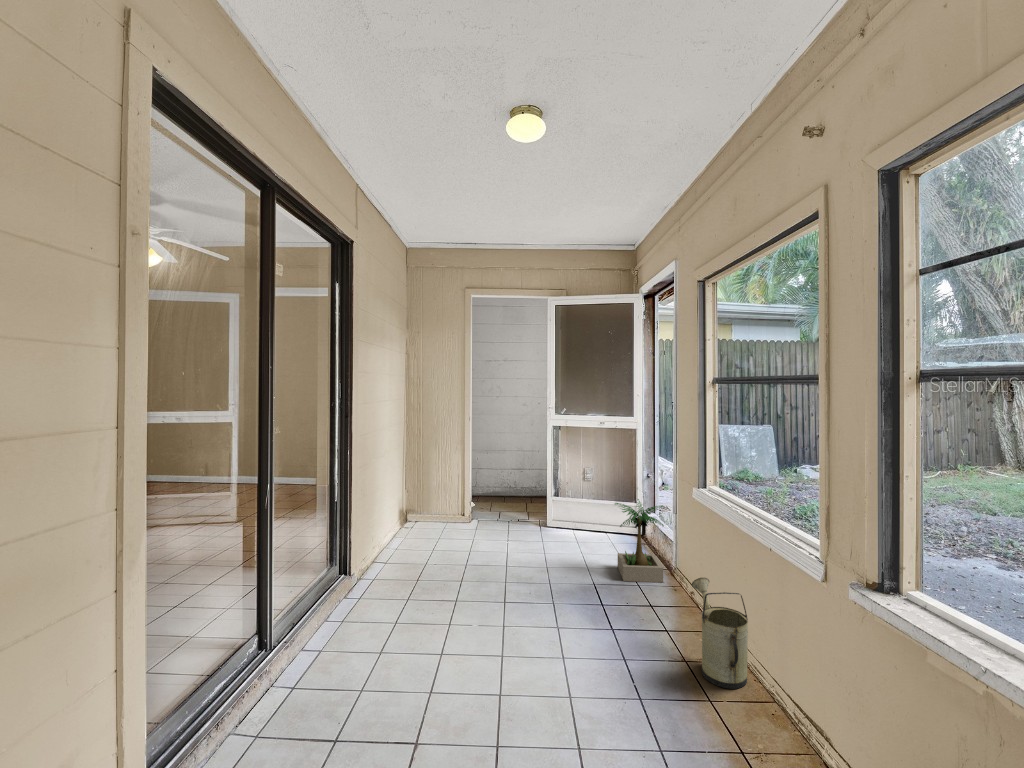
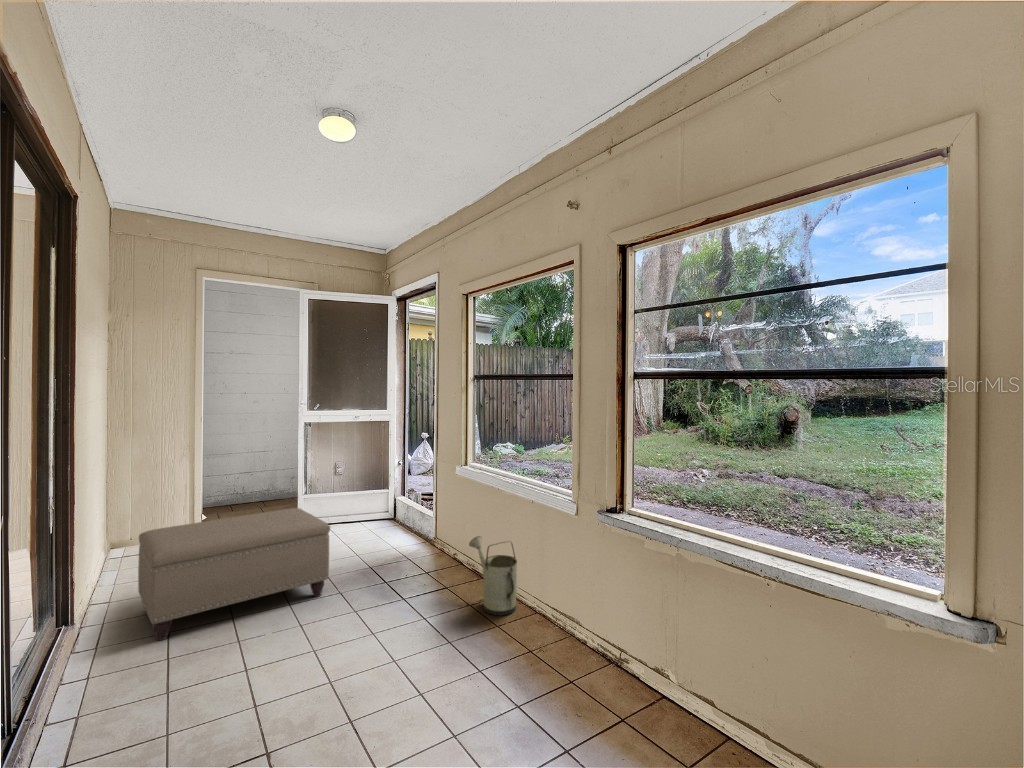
potted plant: present [615,499,664,582] -> none [380,483,433,559]
ottoman: none [390,512,543,612] -> present [138,508,330,641]

